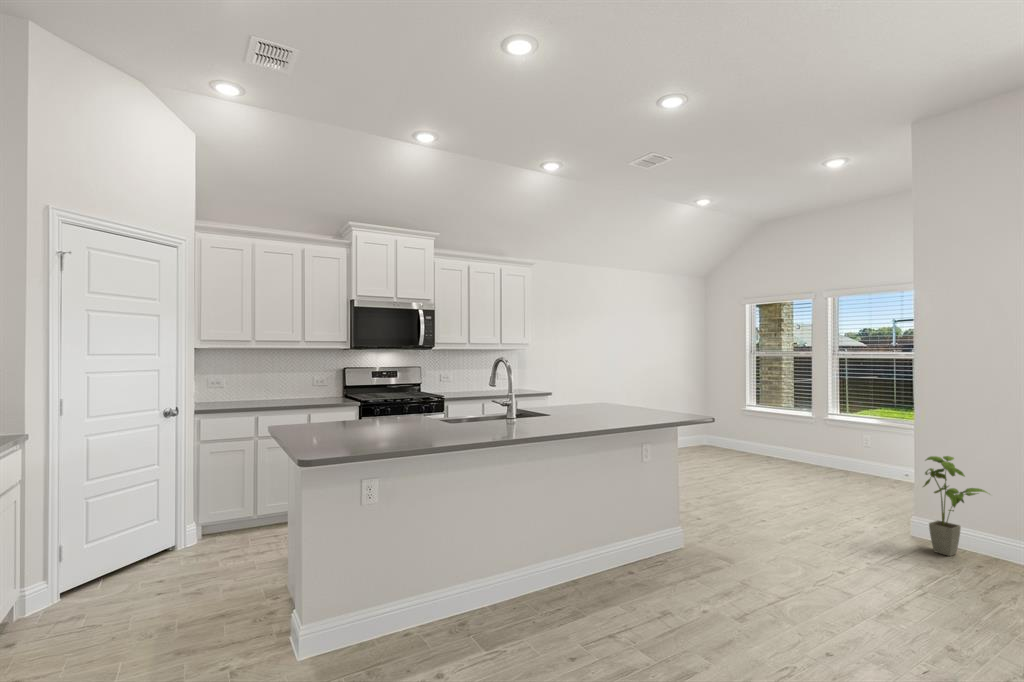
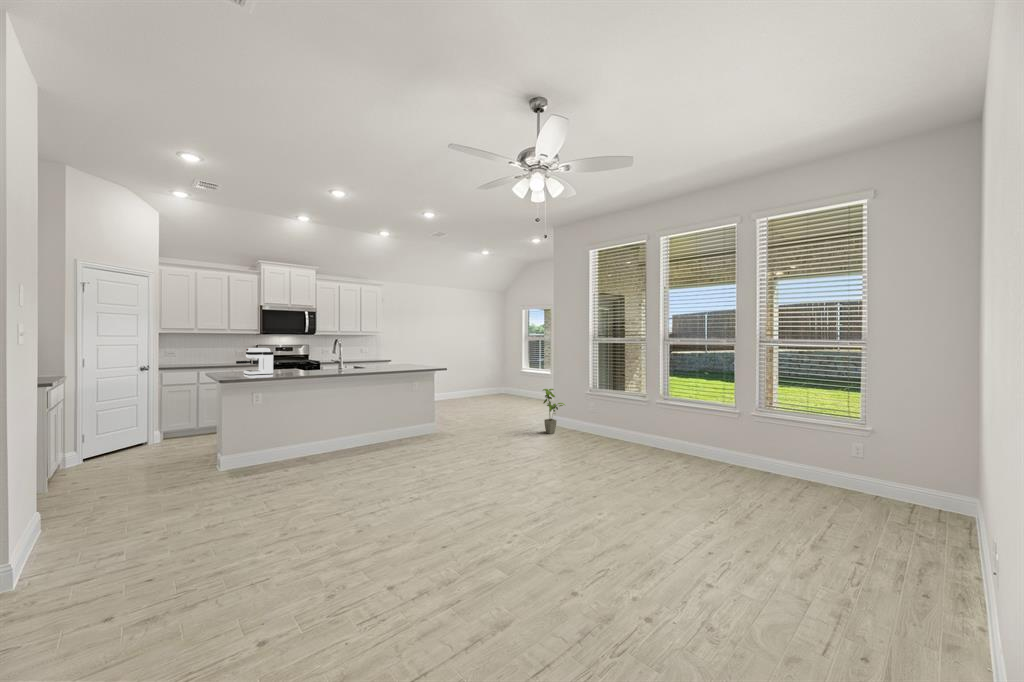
coffee maker: none [337,373,409,441] -> present [236,348,273,379]

